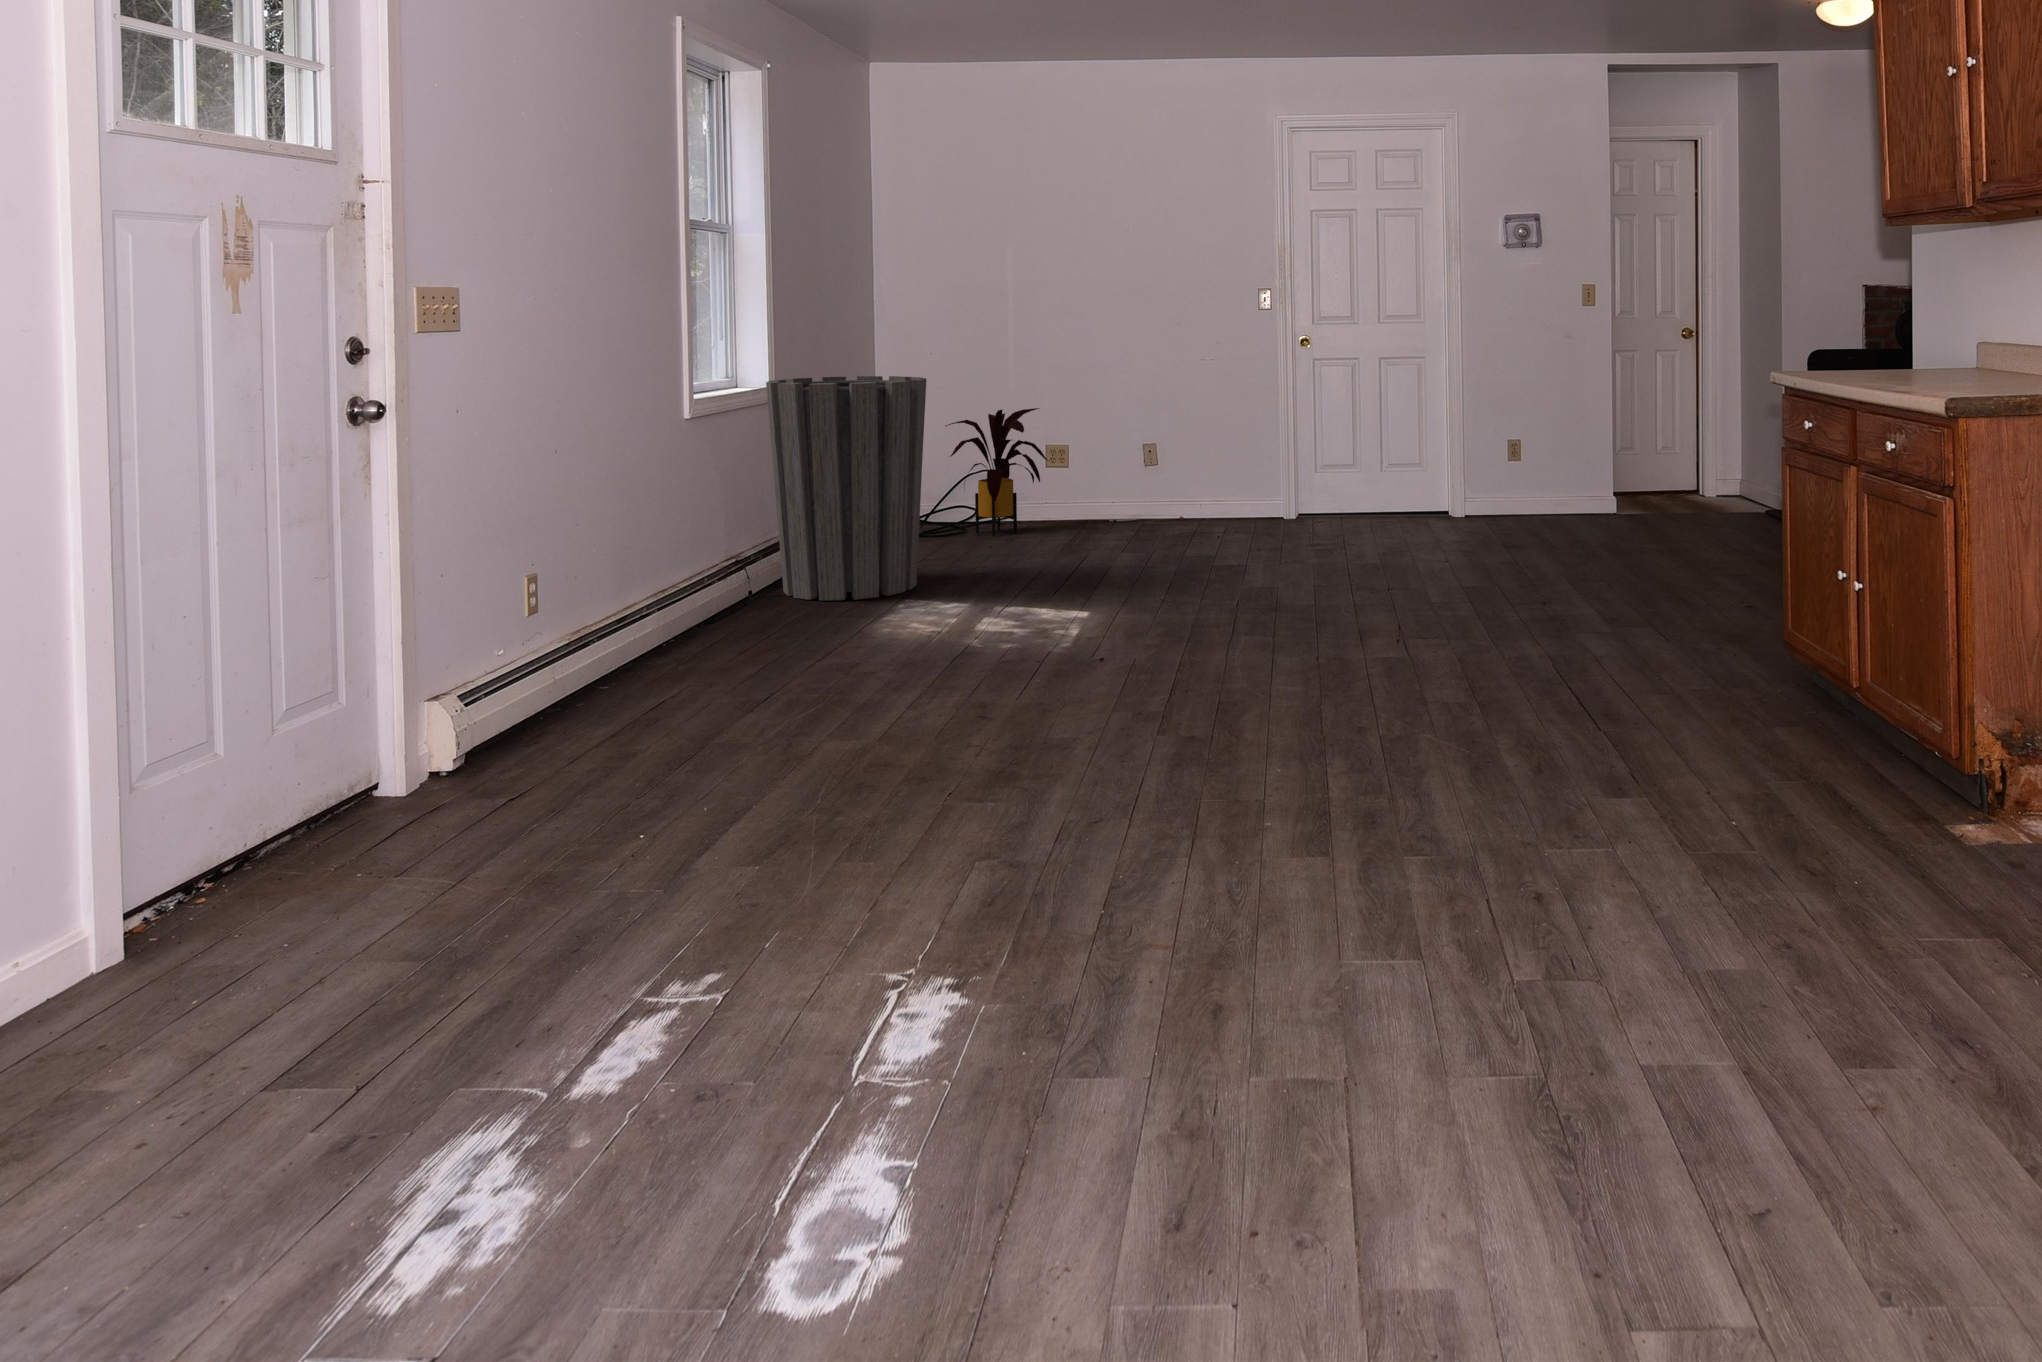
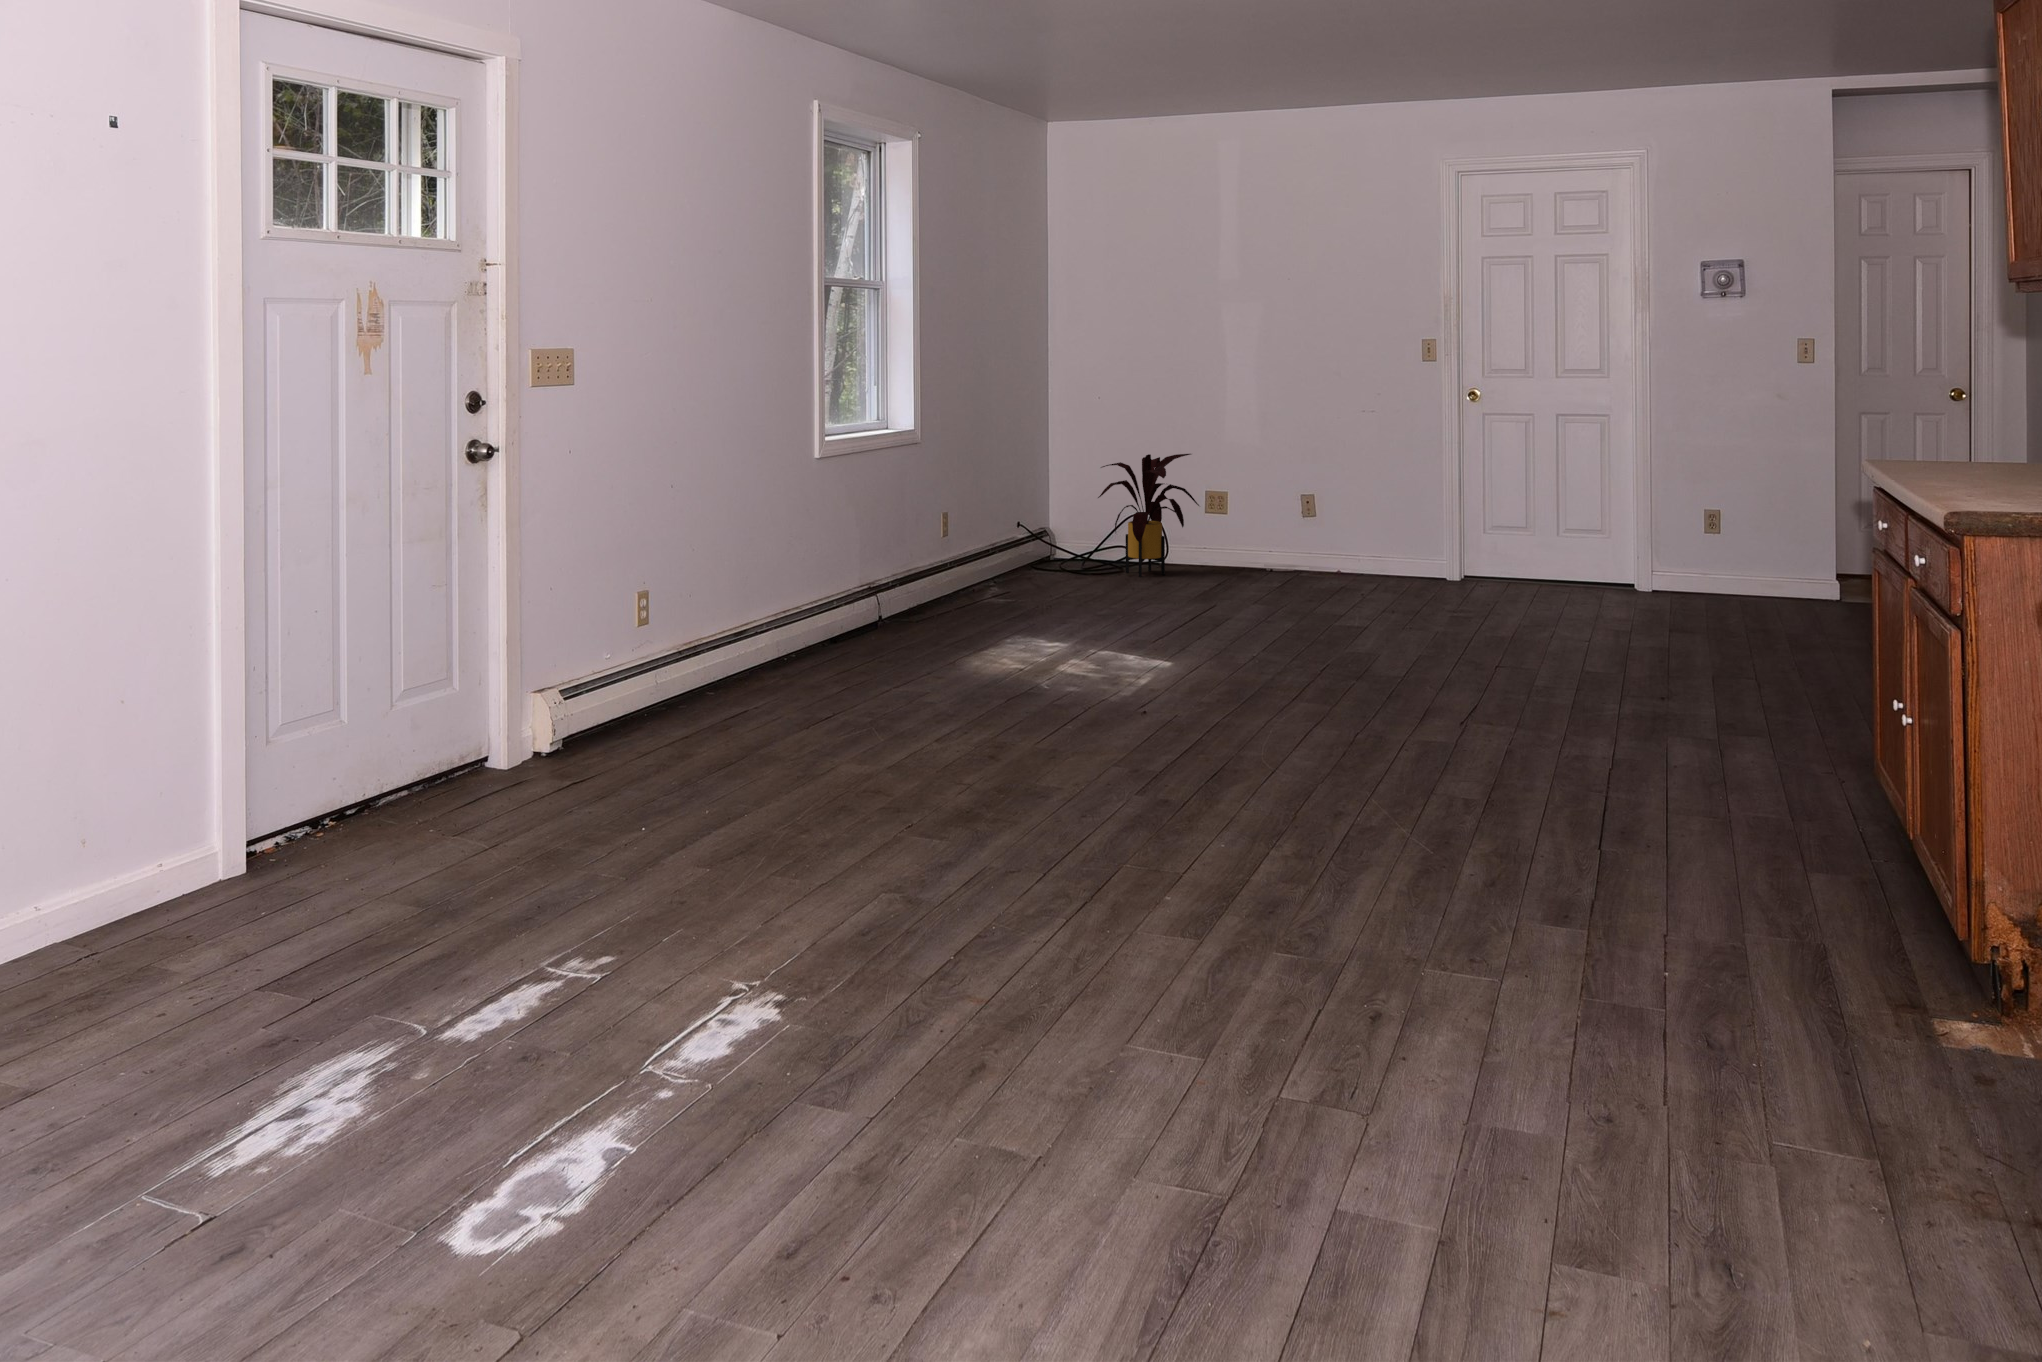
trash can: present [766,376,926,600] -> none [901,421,1044,631]

